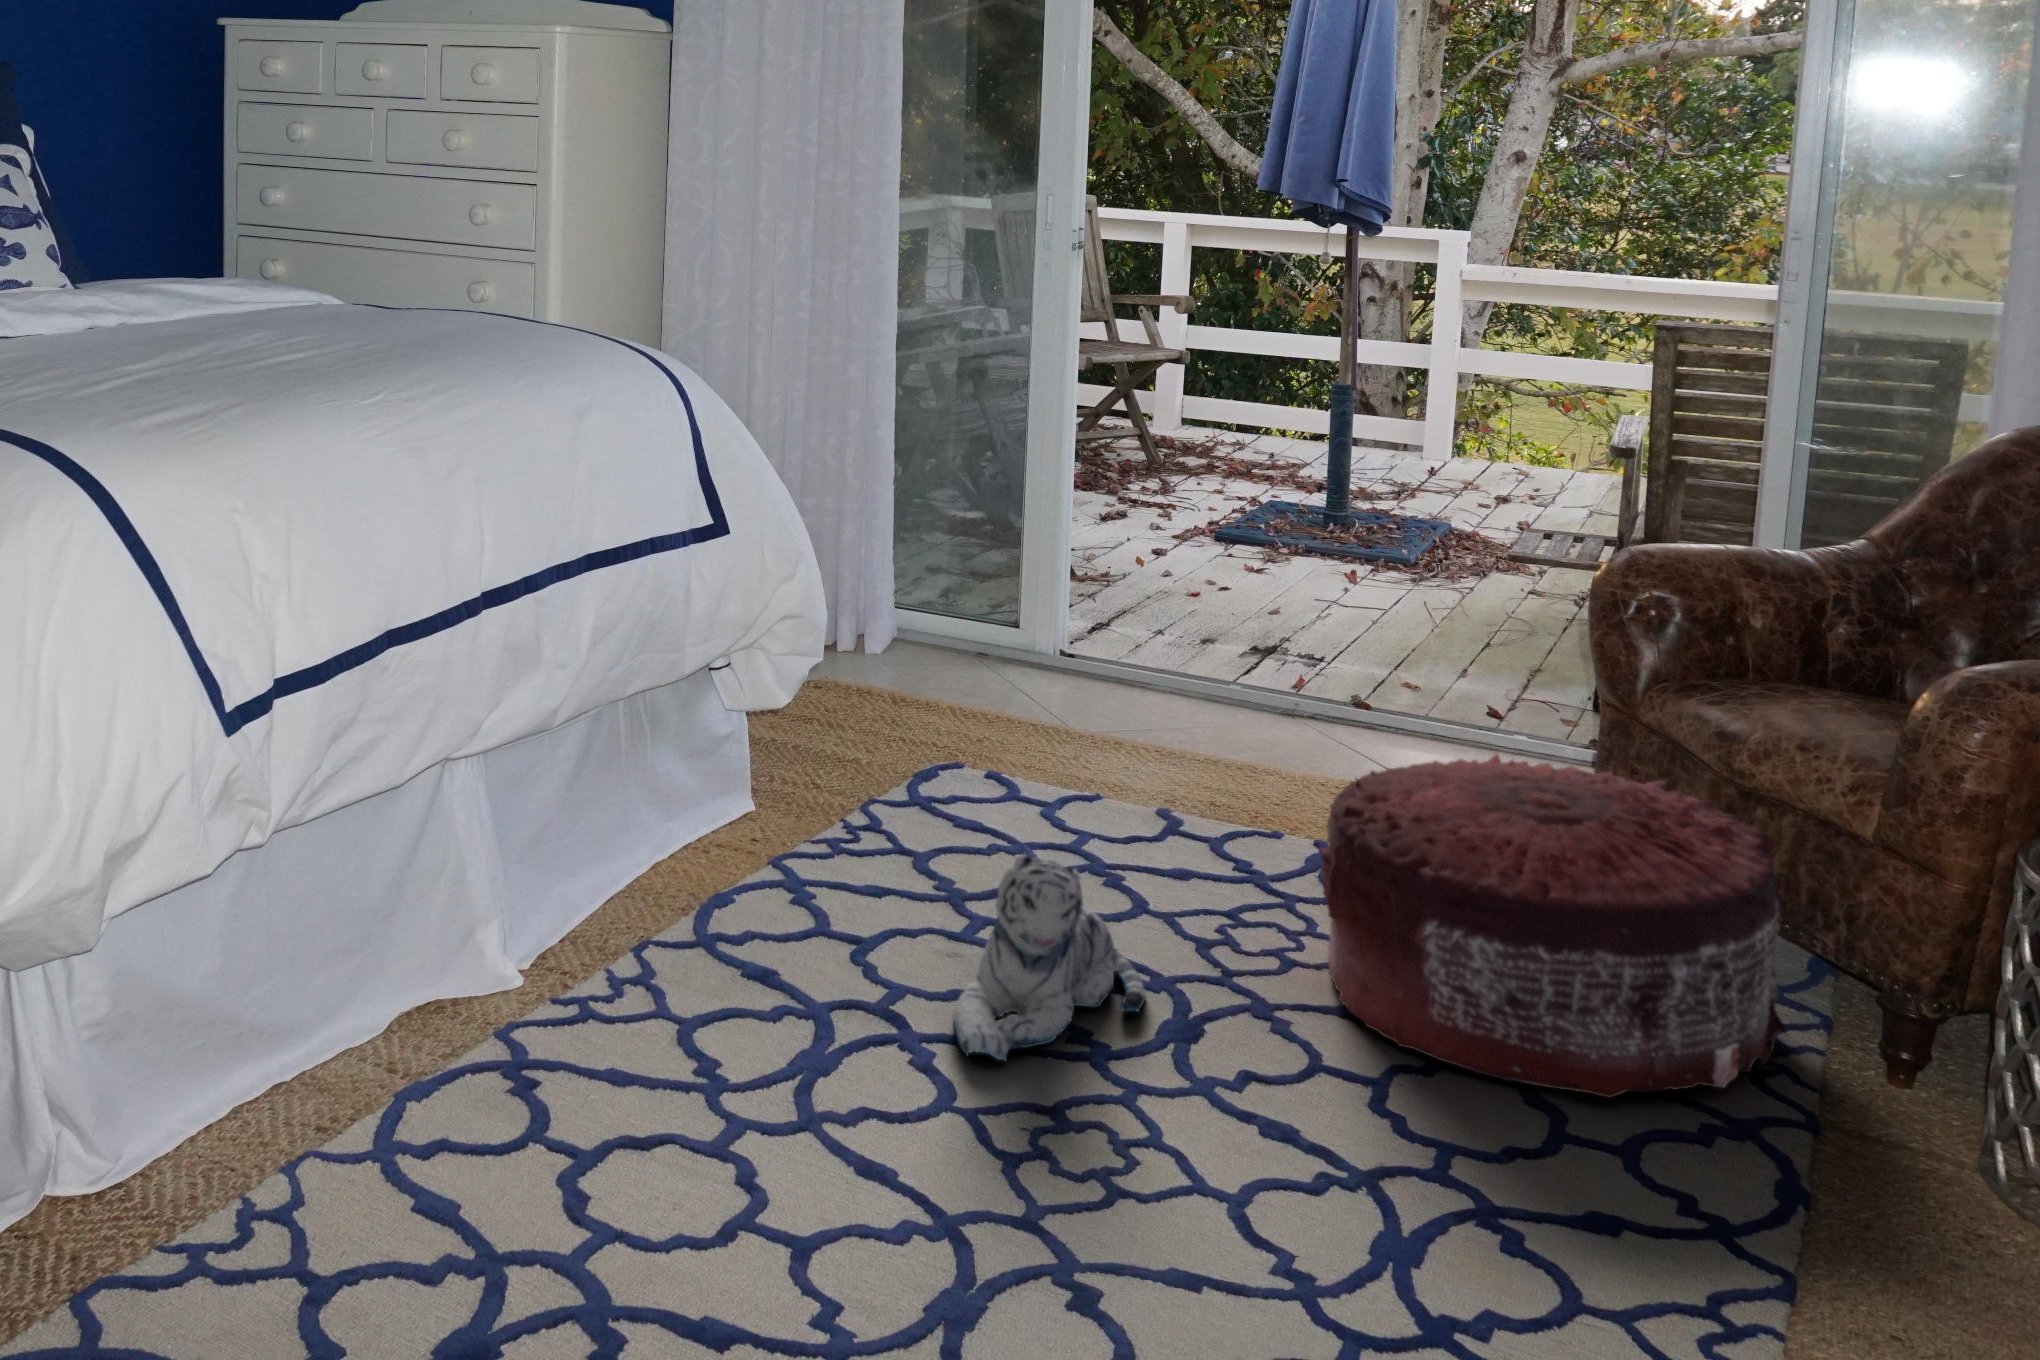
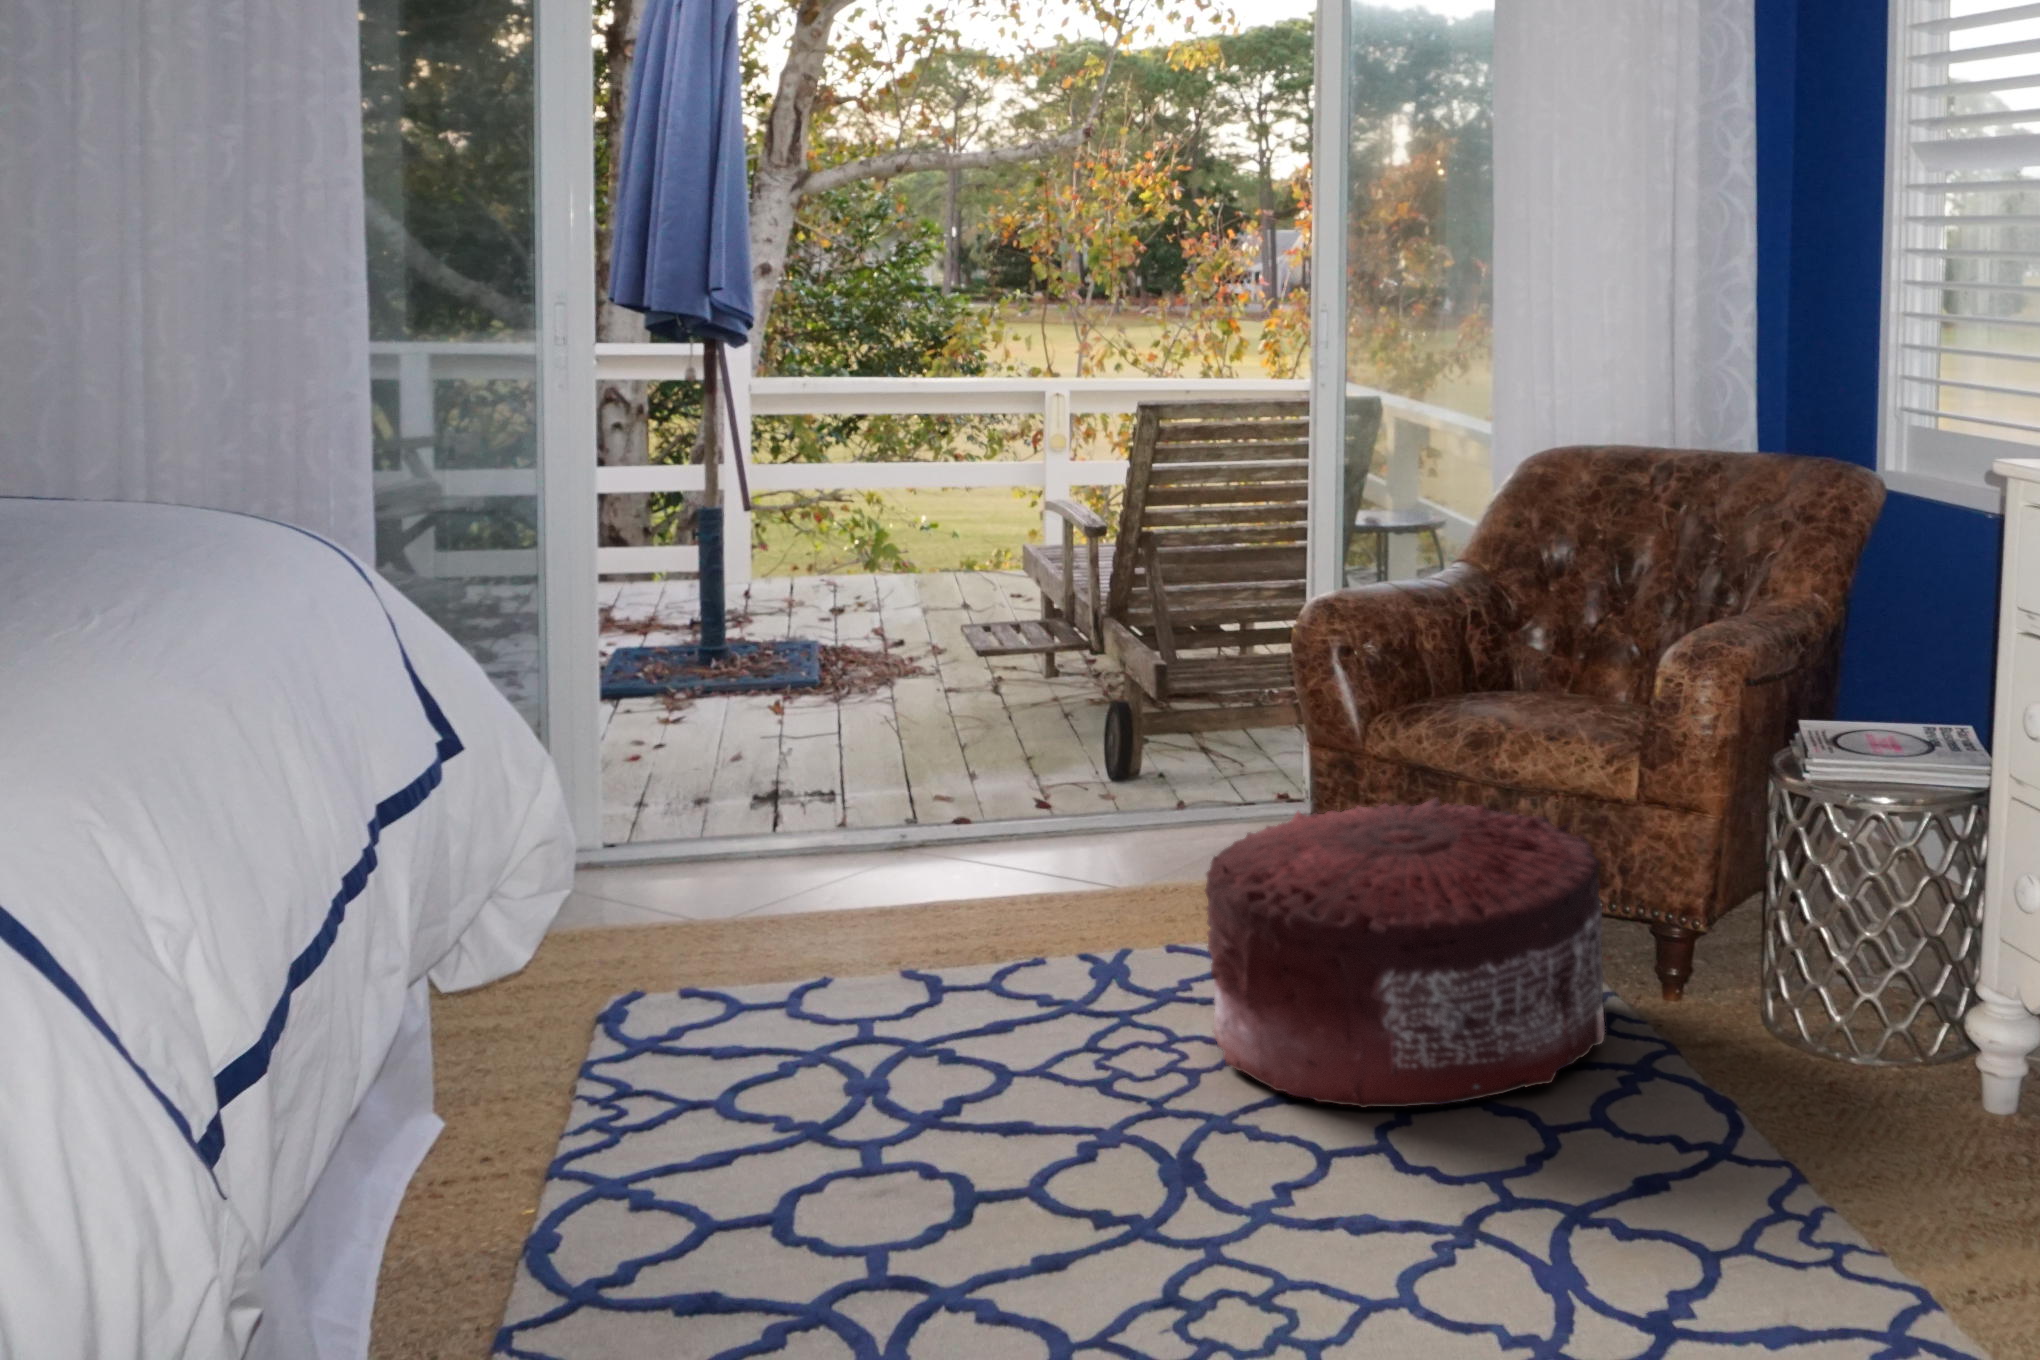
plush toy: present [954,855,1145,1060] -> none [944,1032,1132,1282]

